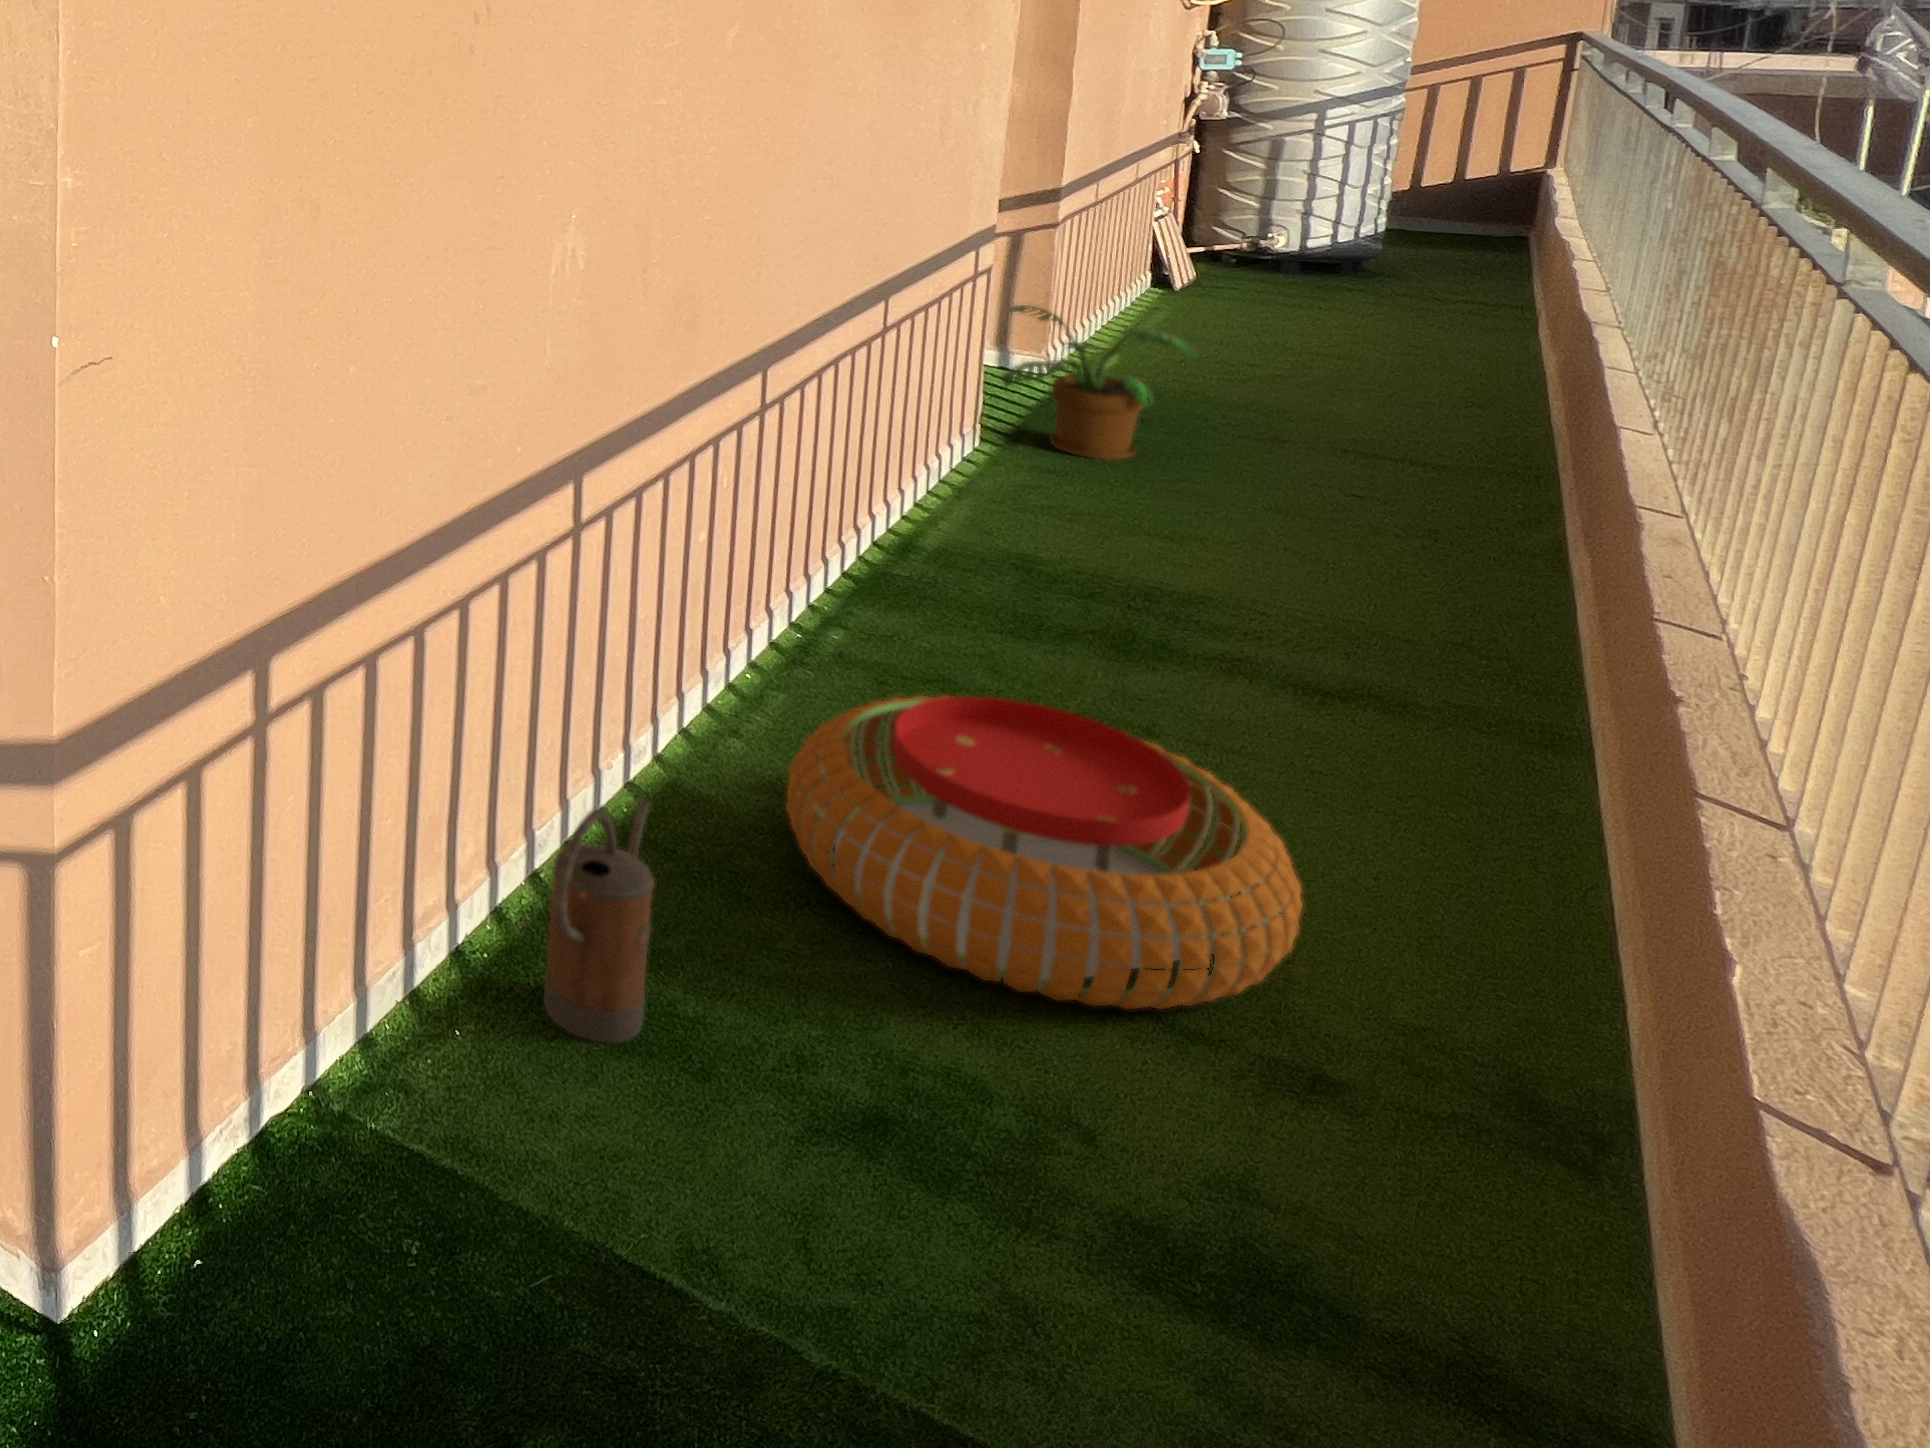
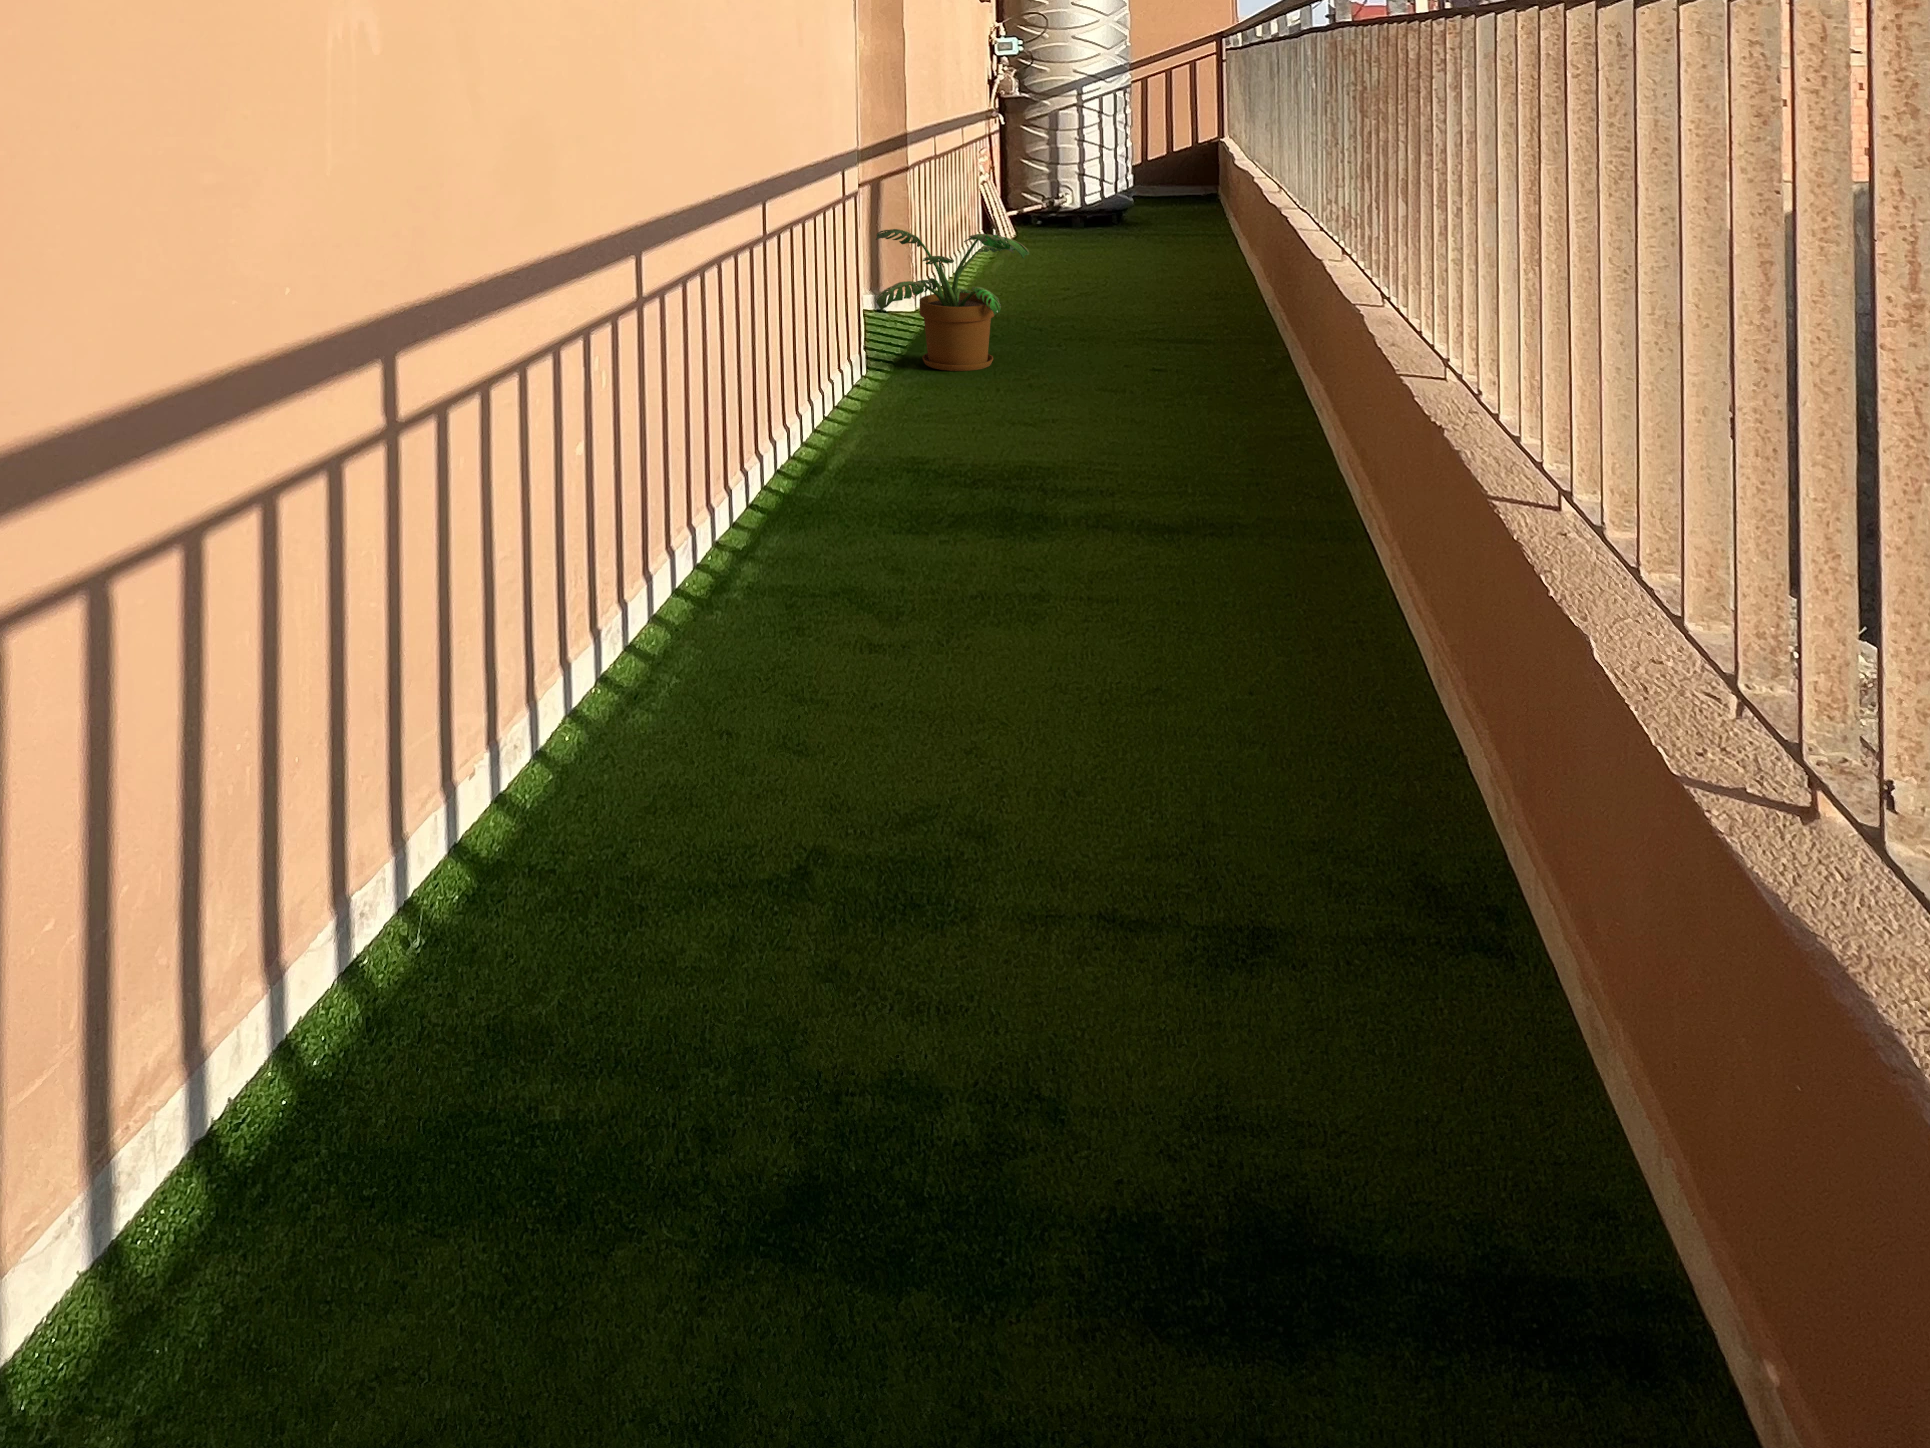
pouf: present [786,695,1302,1009] -> none [683,576,1218,946]
watering can: present [544,799,654,1043] -> none [328,795,491,1227]

